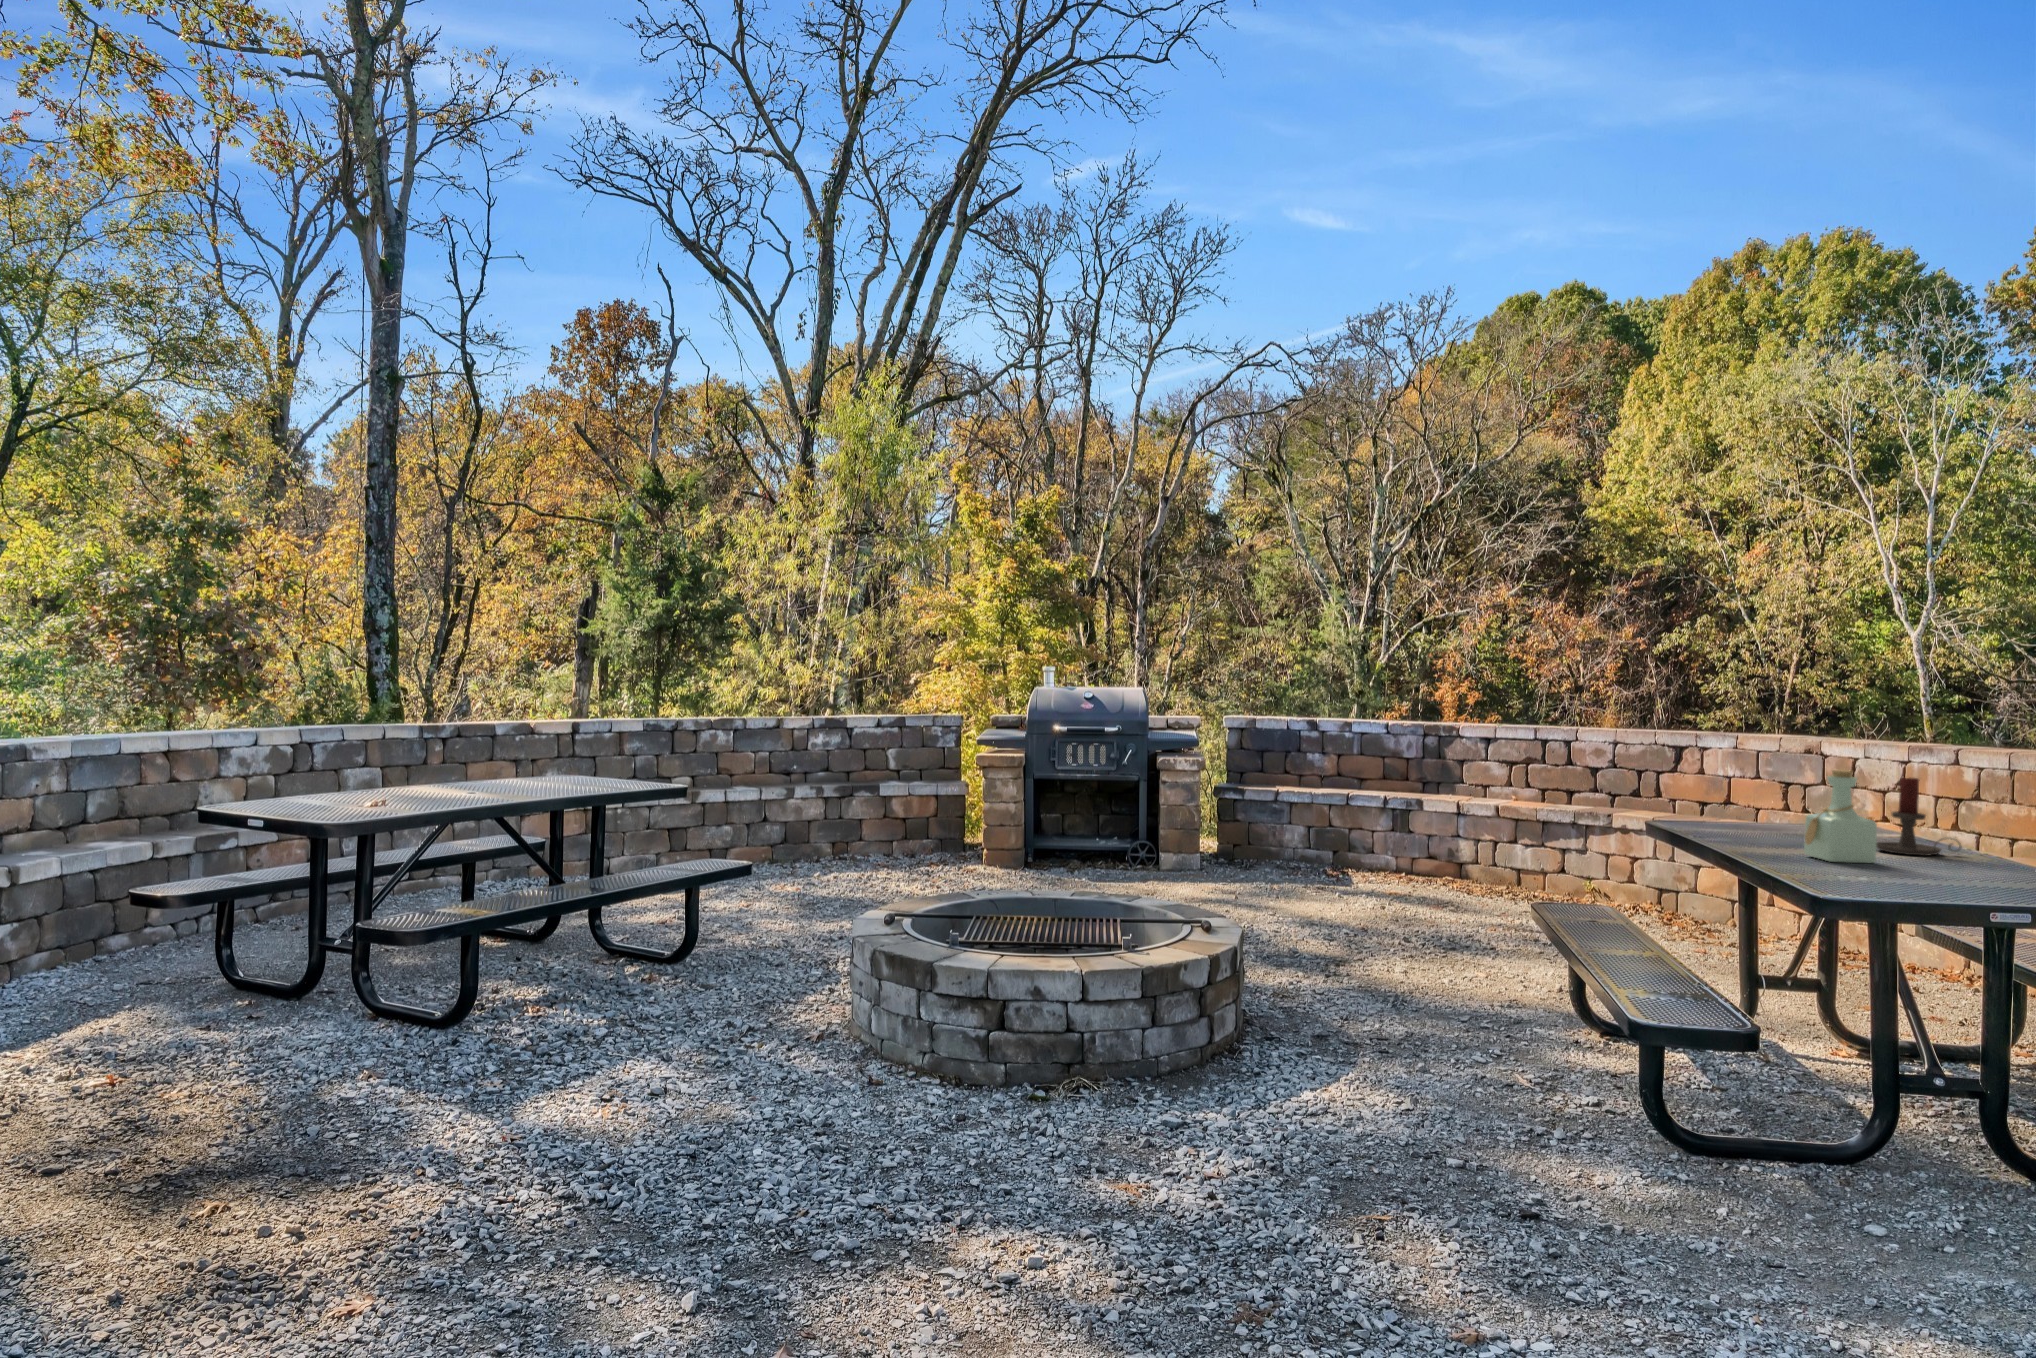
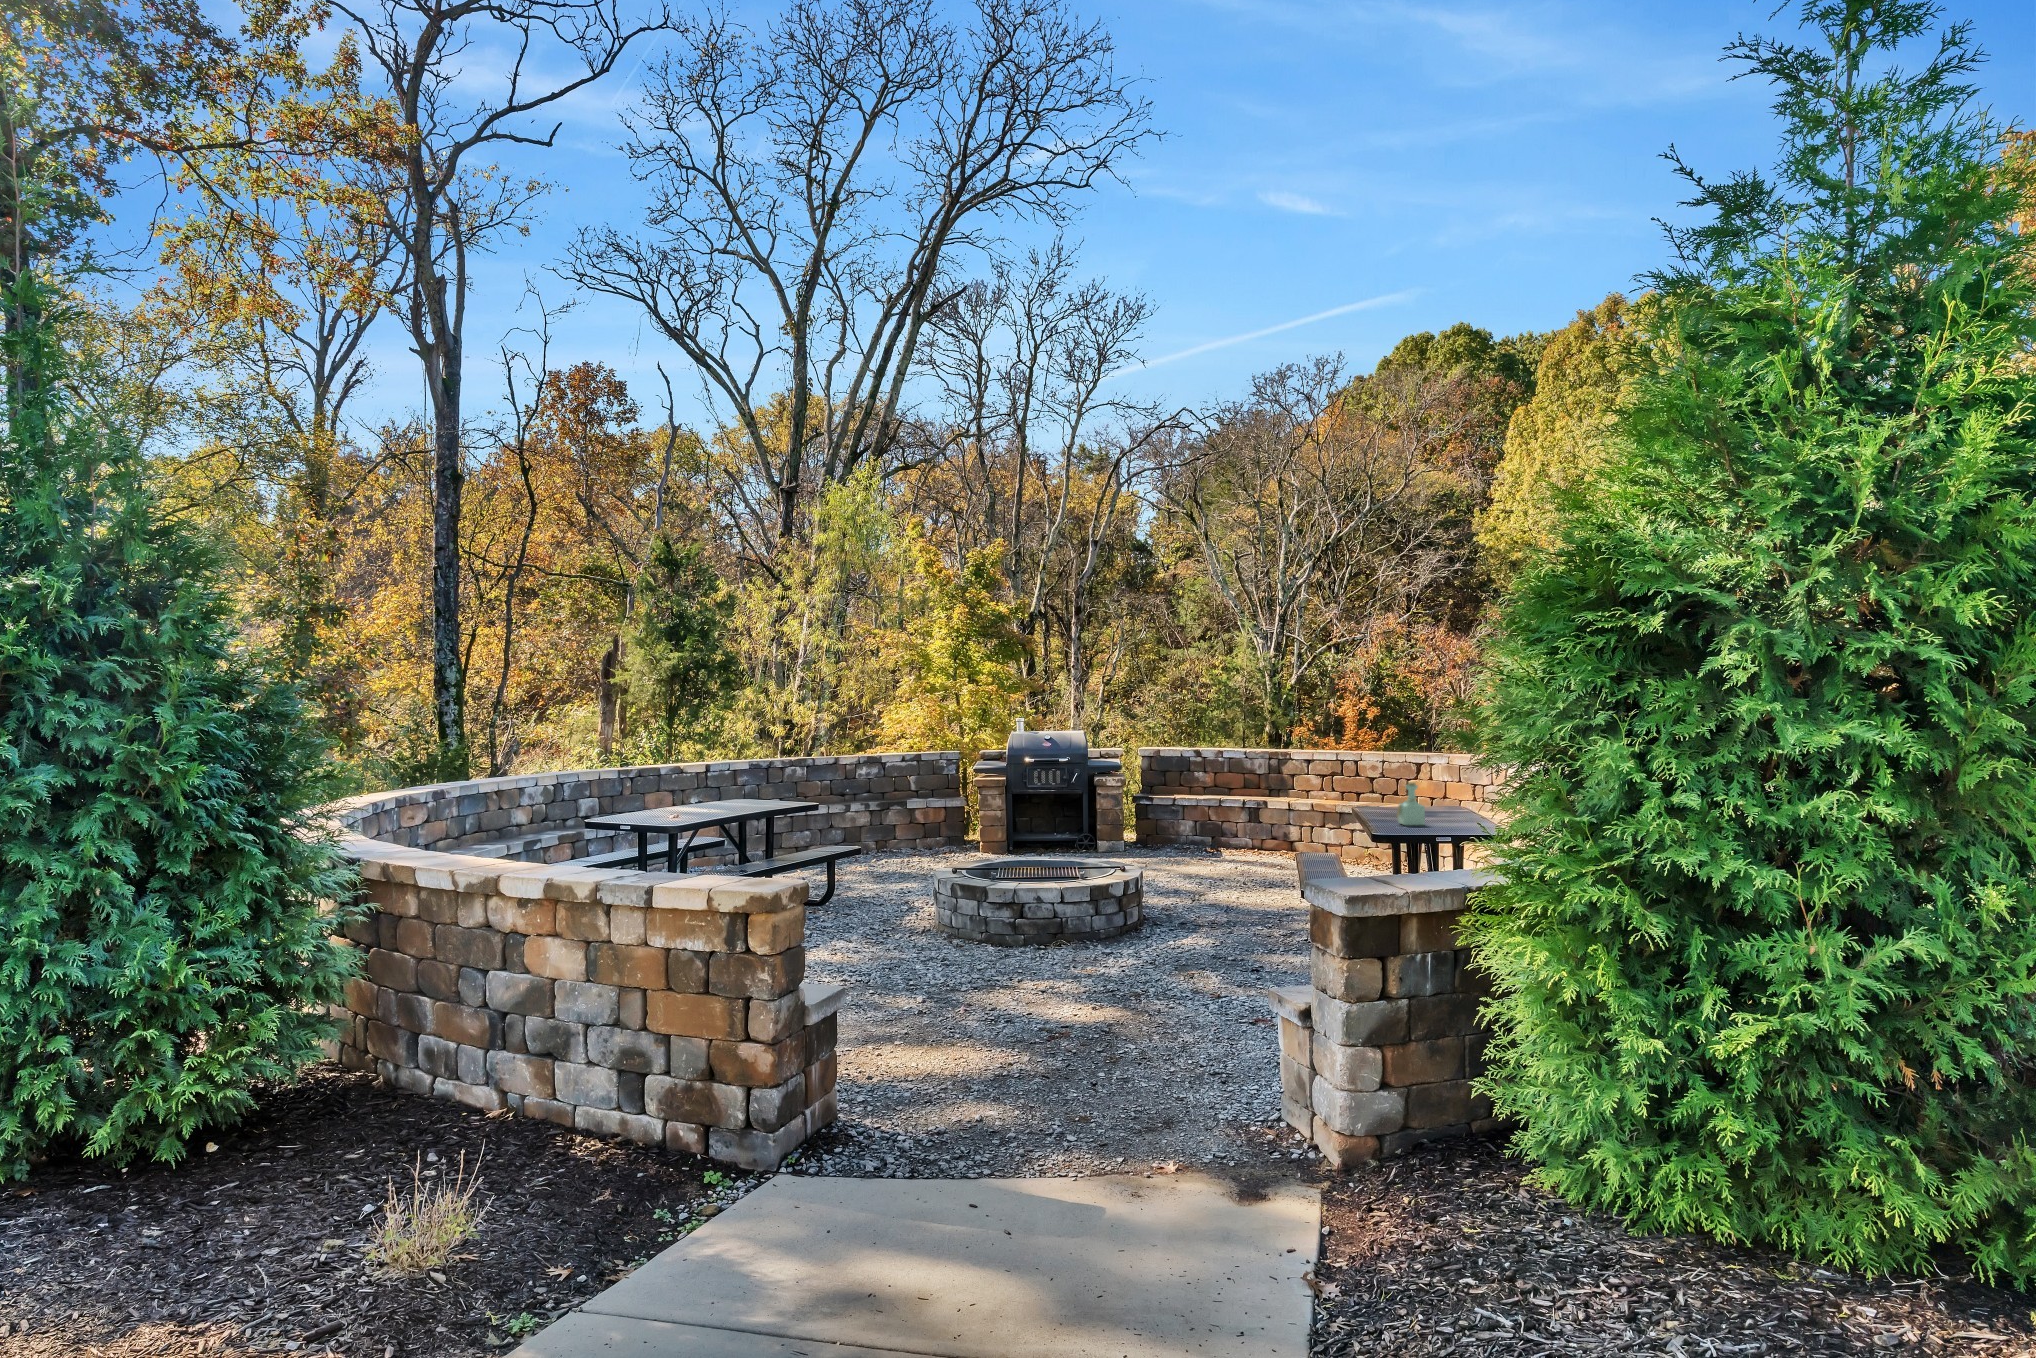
candle holder: present [1876,778,1961,856] -> none [1439,784,1475,821]

